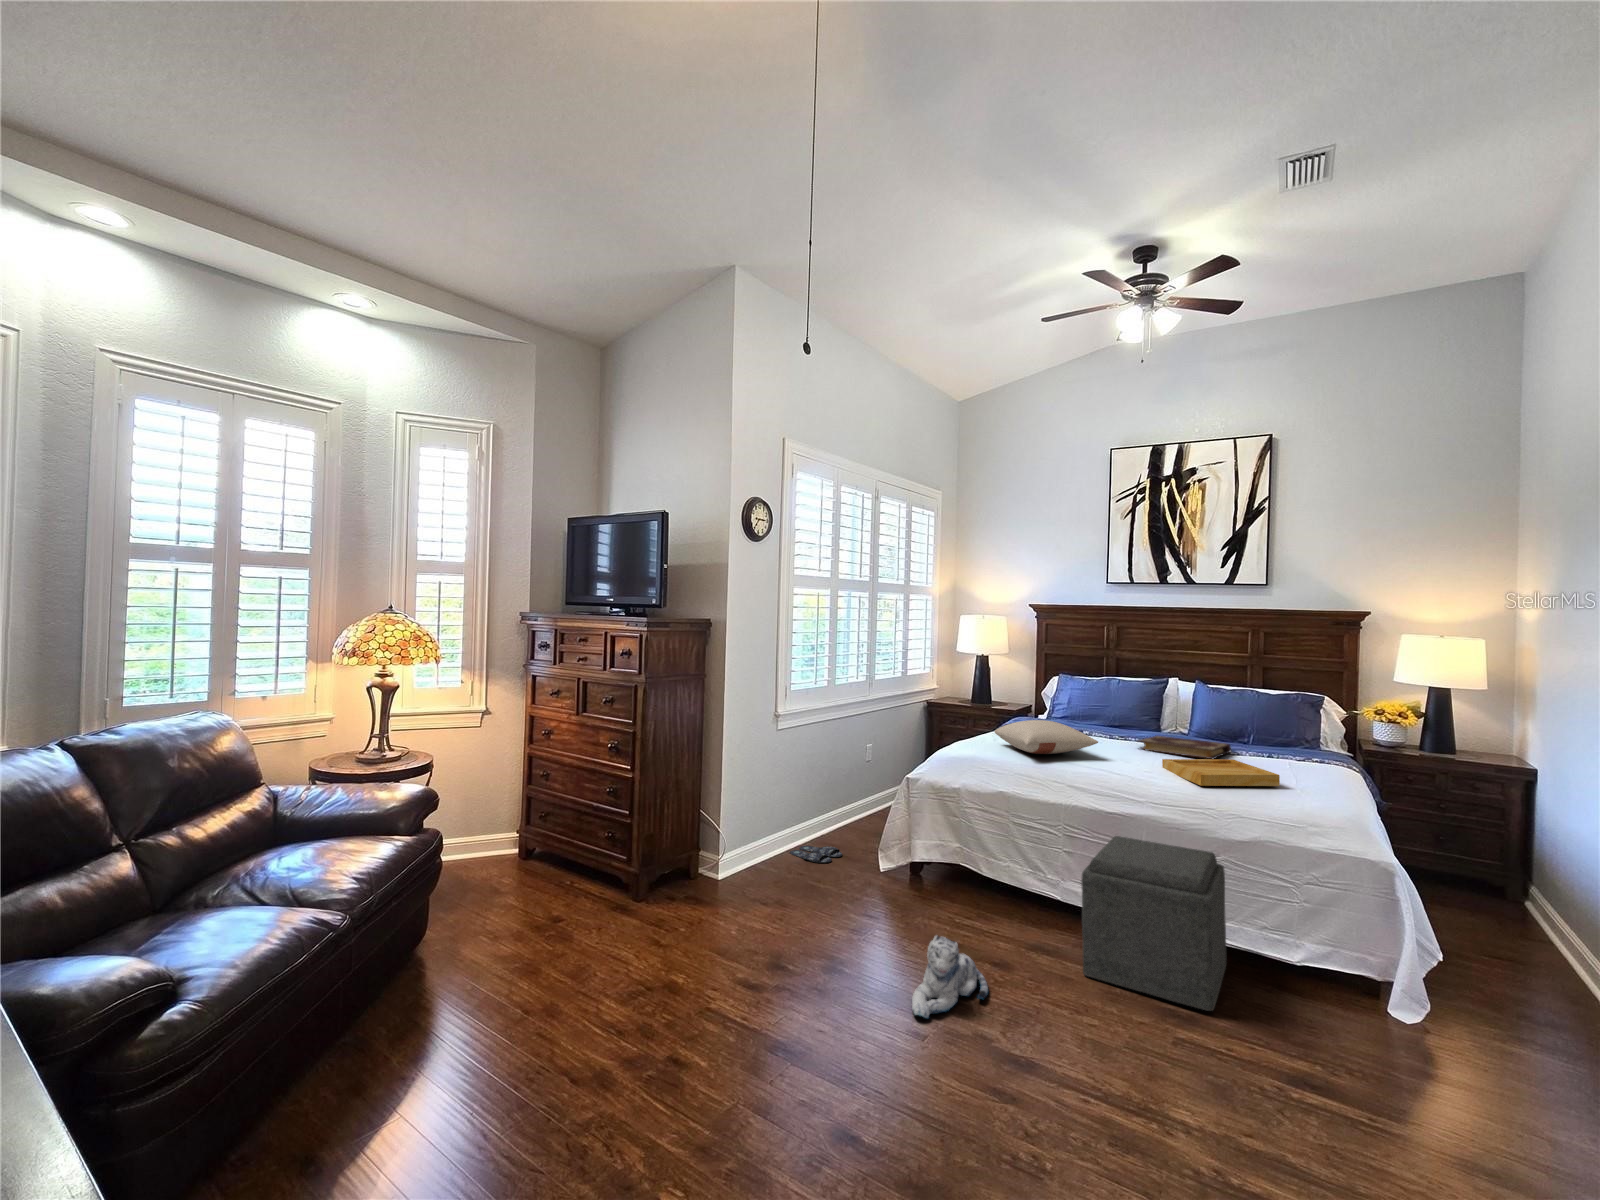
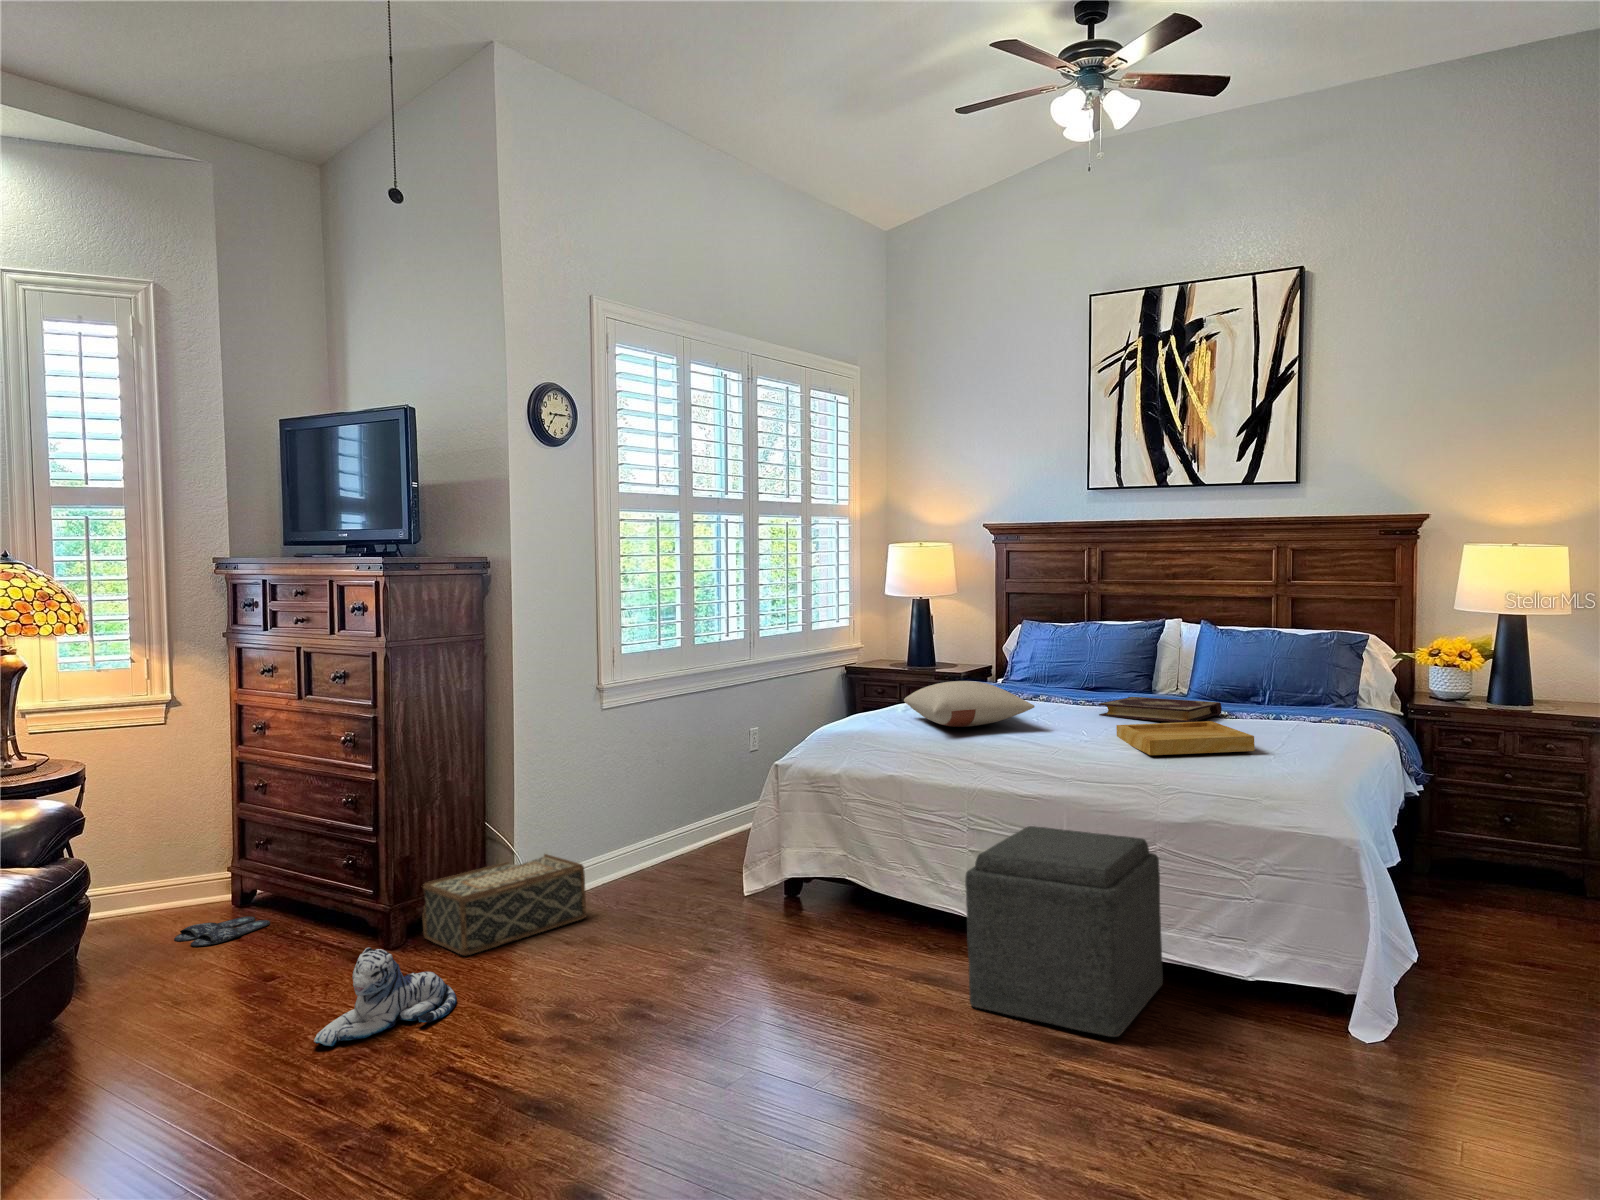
woven basket: none [659,832,771,909] -> present [422,854,586,956]
slippers: present [789,846,842,863] -> present [174,916,270,946]
plush toy: present [912,936,988,1018] -> present [314,948,457,1046]

